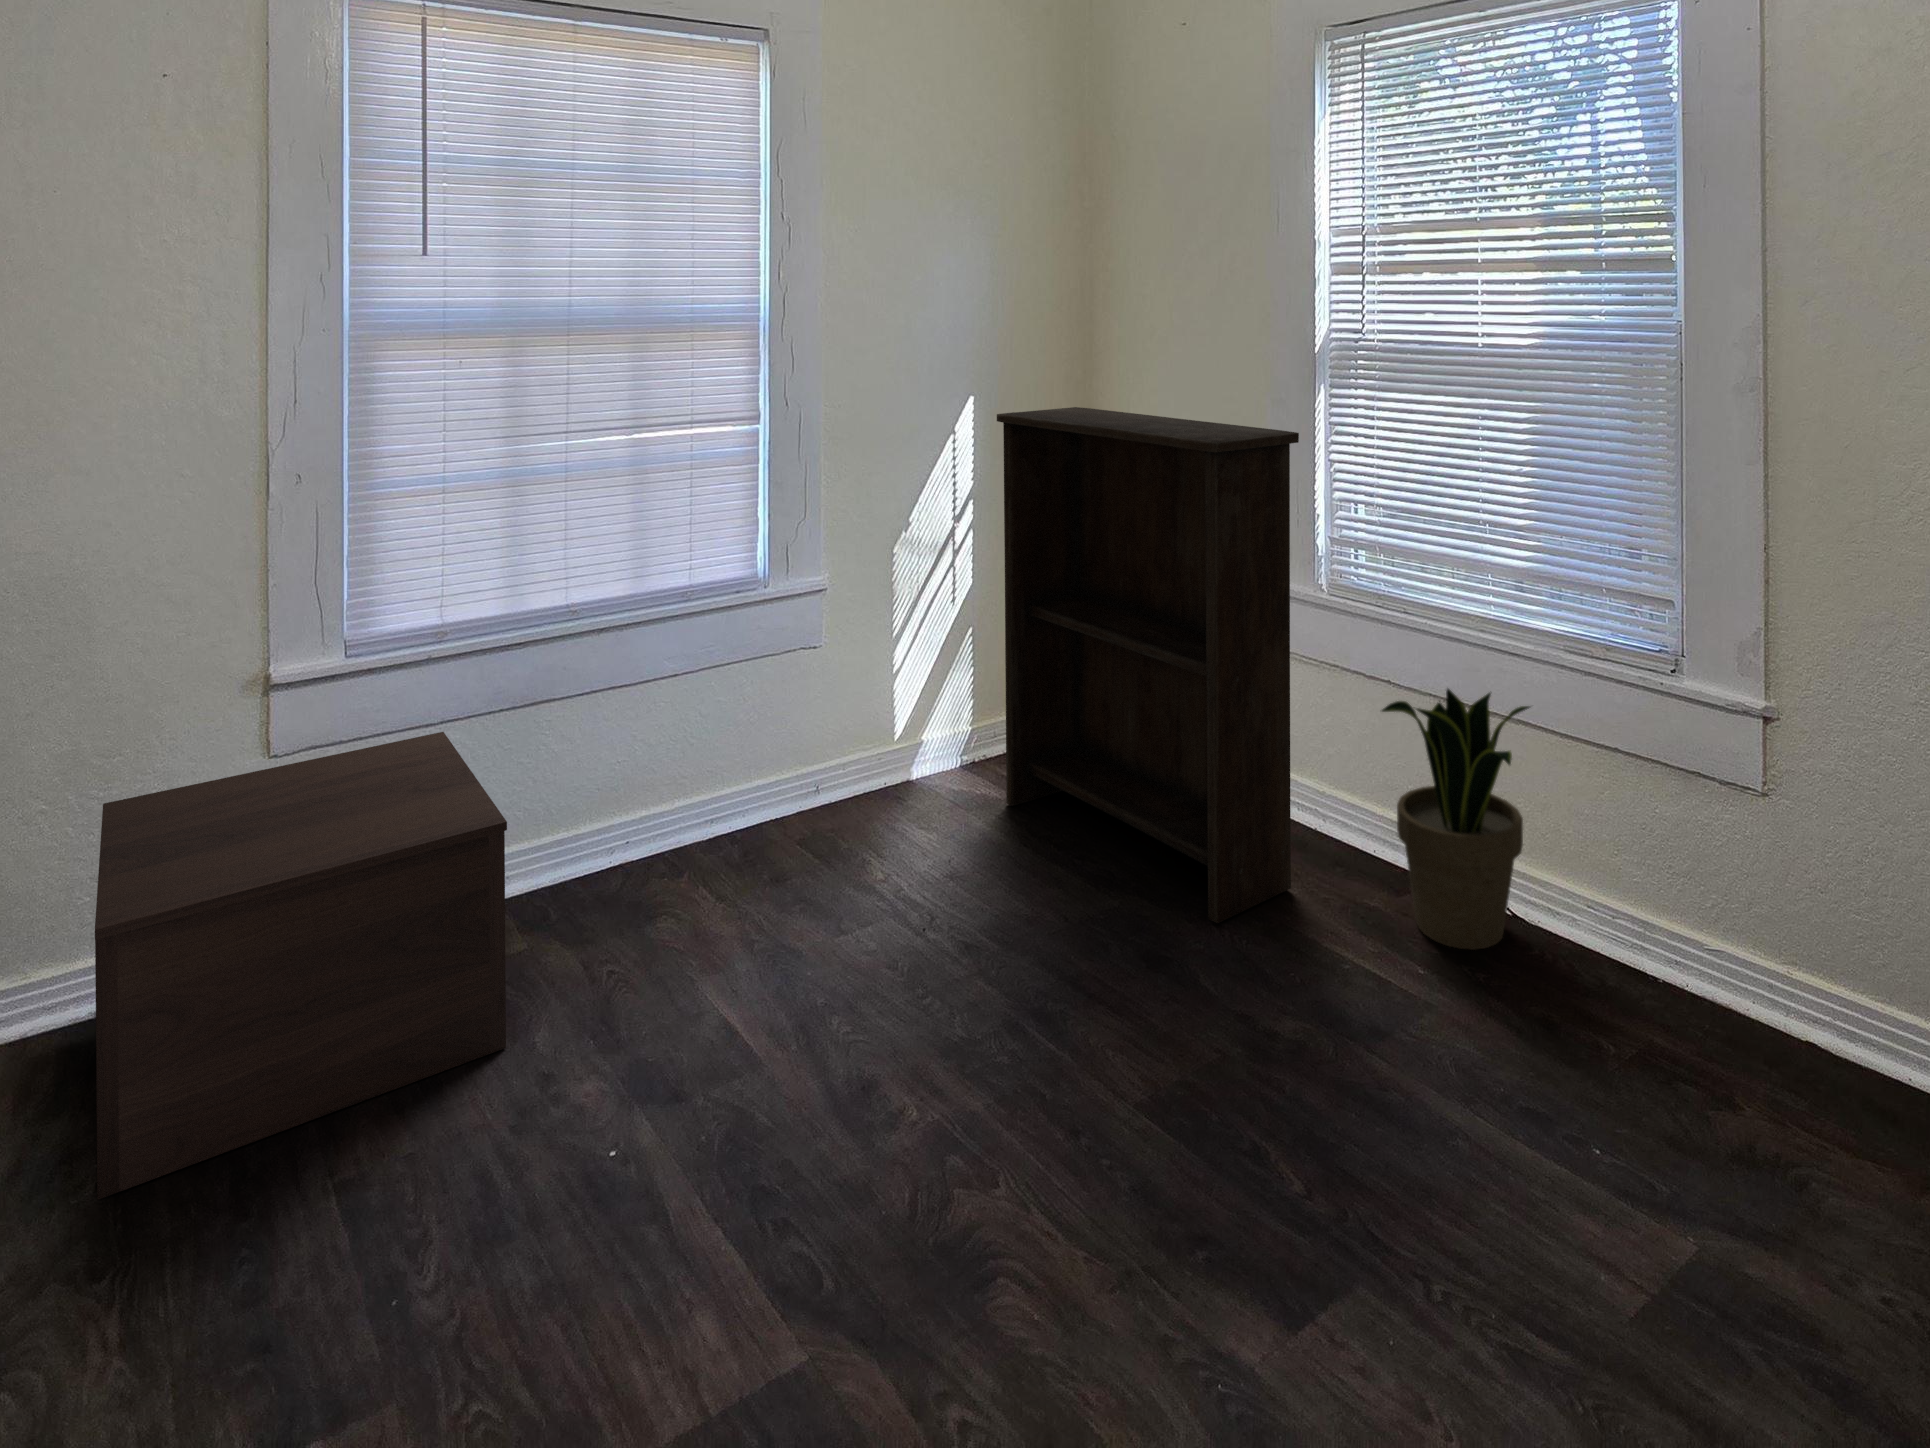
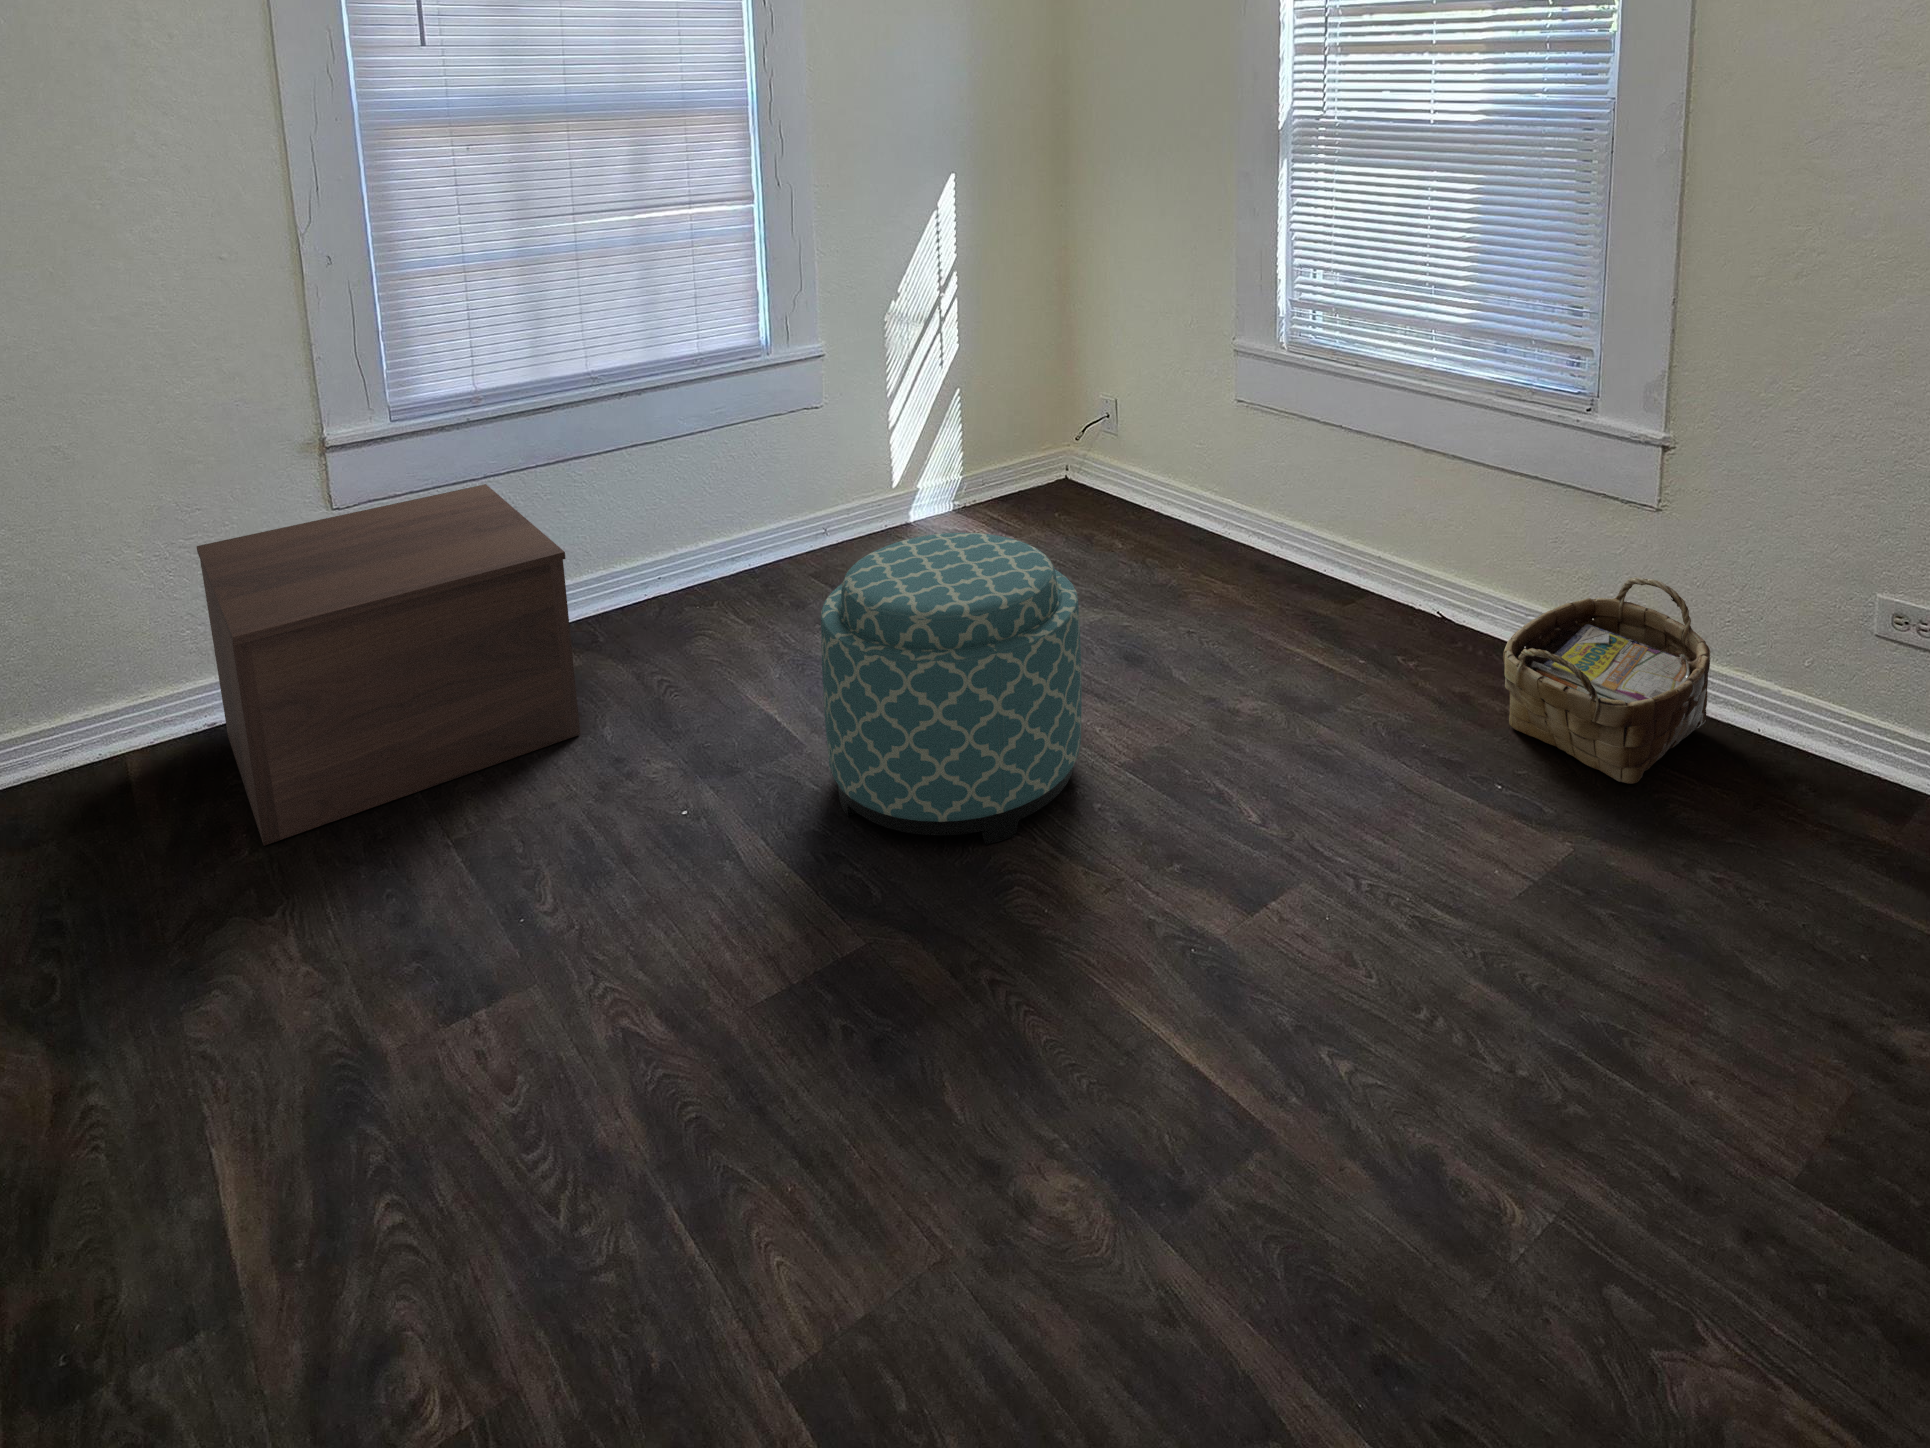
bookshelf: present [997,407,1299,923] -> none [977,183,1262,630]
potted plant: present [1382,689,1530,950] -> none [1330,428,1466,644]
ottoman: none [785,809,1093,1230] -> present [821,533,1082,844]
woven basket: none [1598,880,1854,1163] -> present [1503,577,1710,784]

